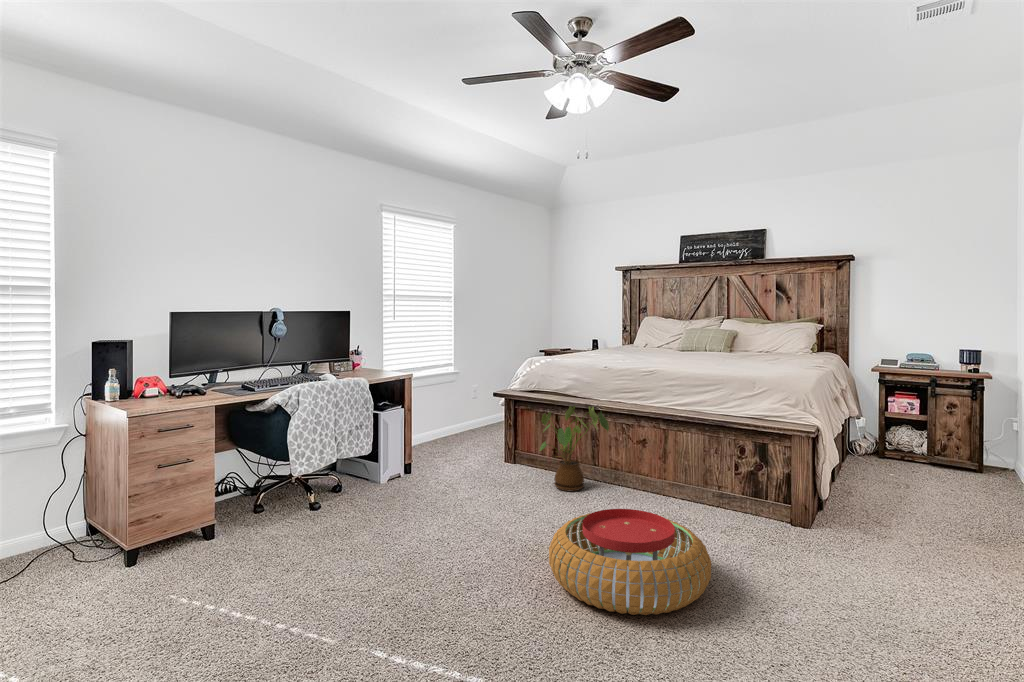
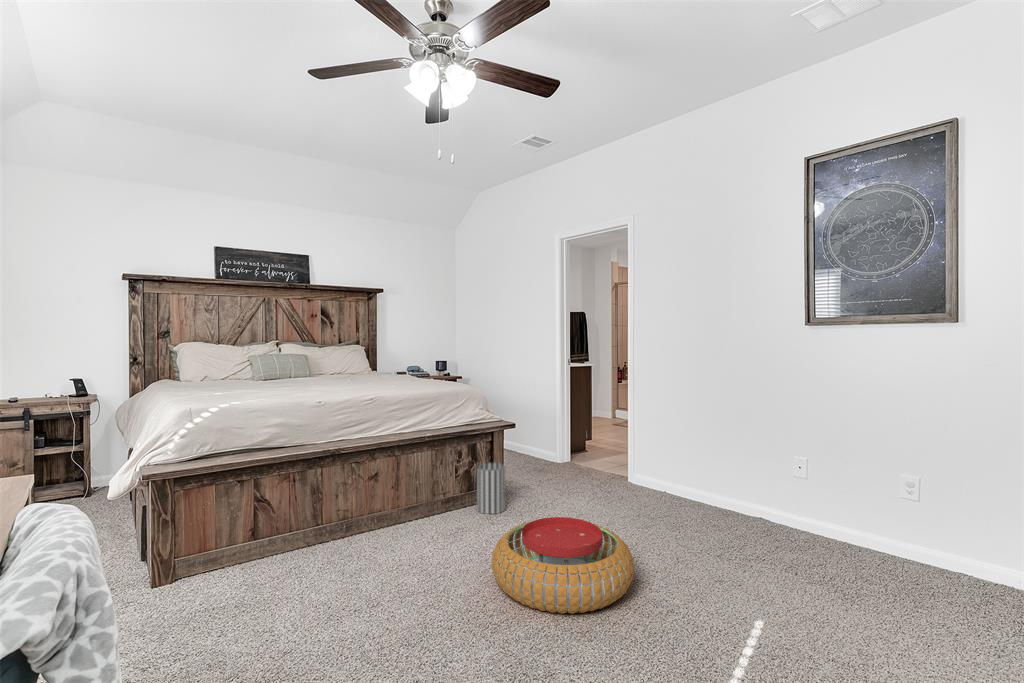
house plant: present [540,406,609,491] -> none [281,452,365,566]
wastebasket: none [741,466,781,530] -> present [477,463,505,514]

